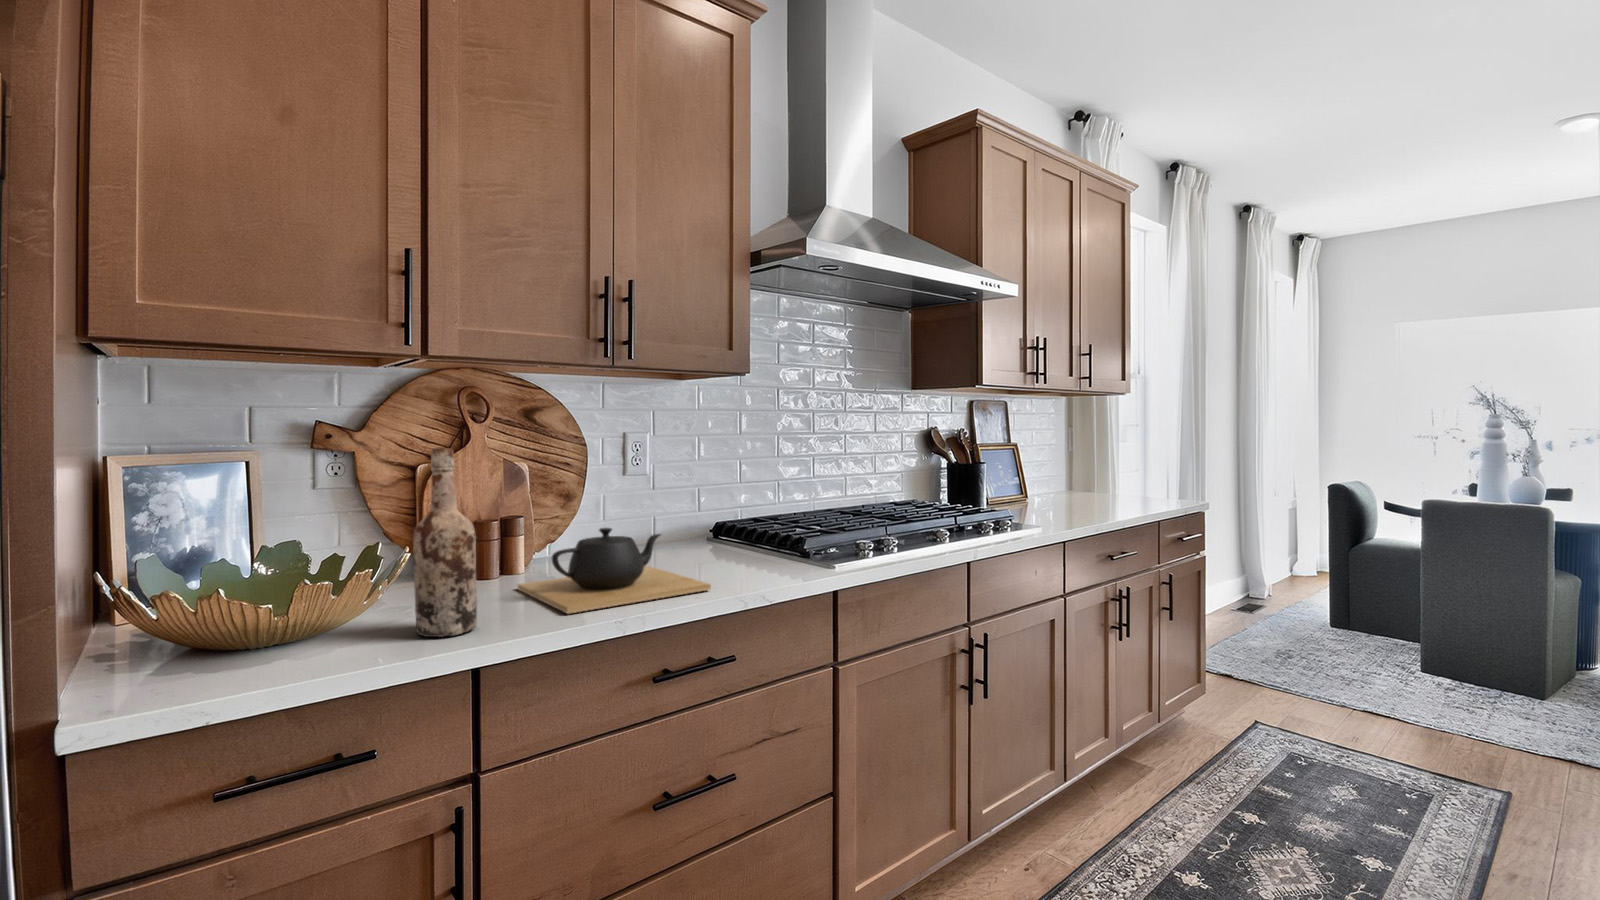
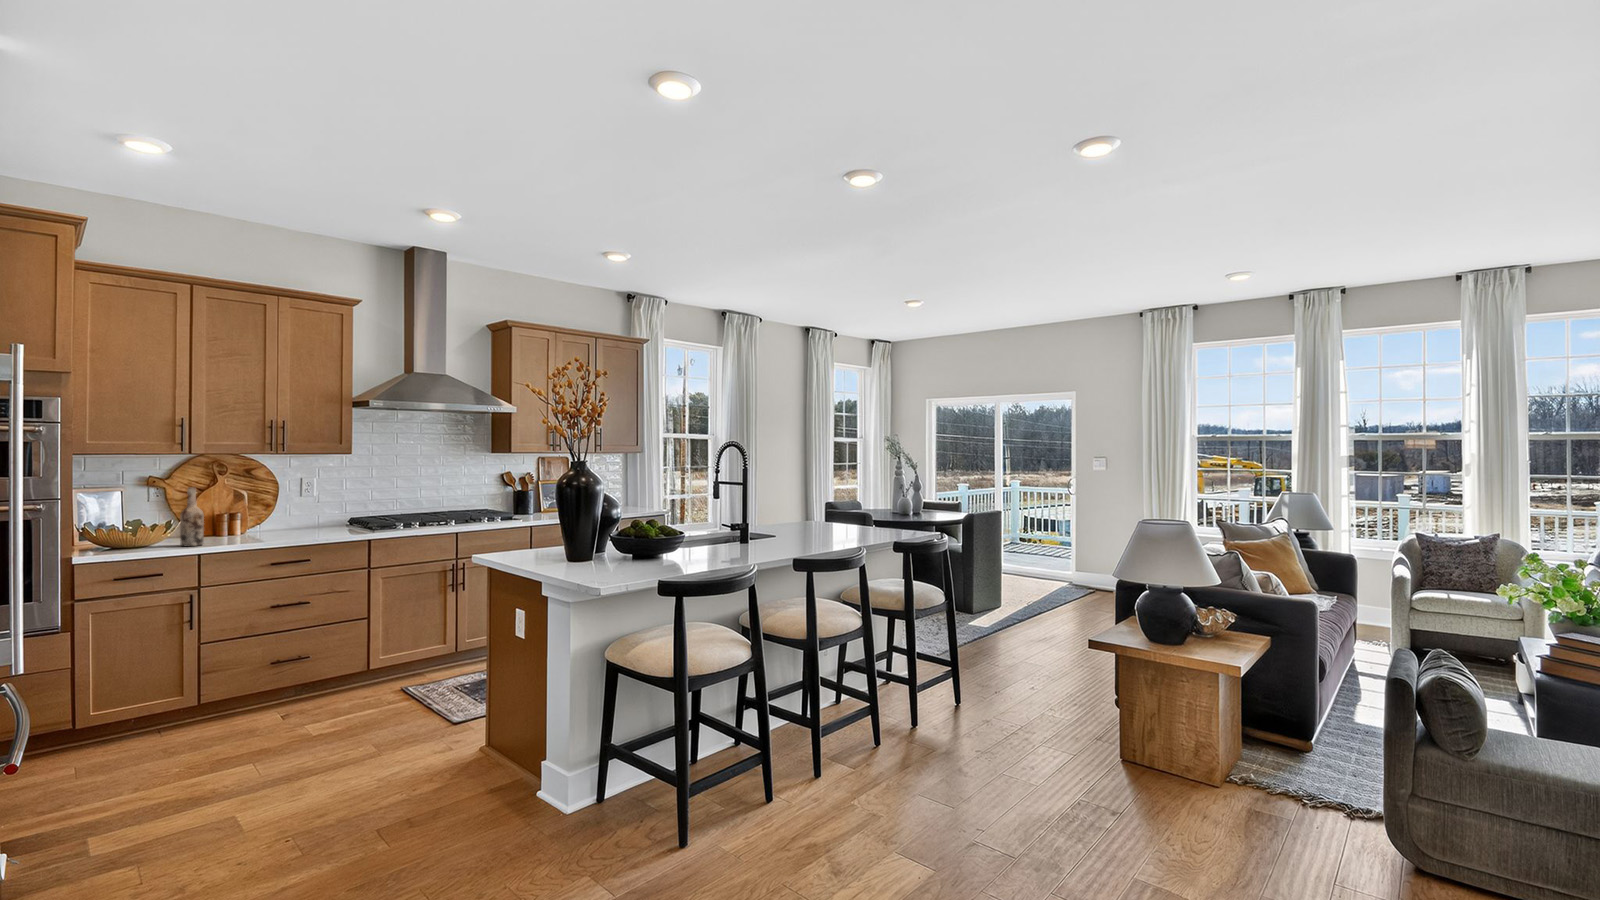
teapot: present [518,528,711,614] -> none [230,515,306,542]

